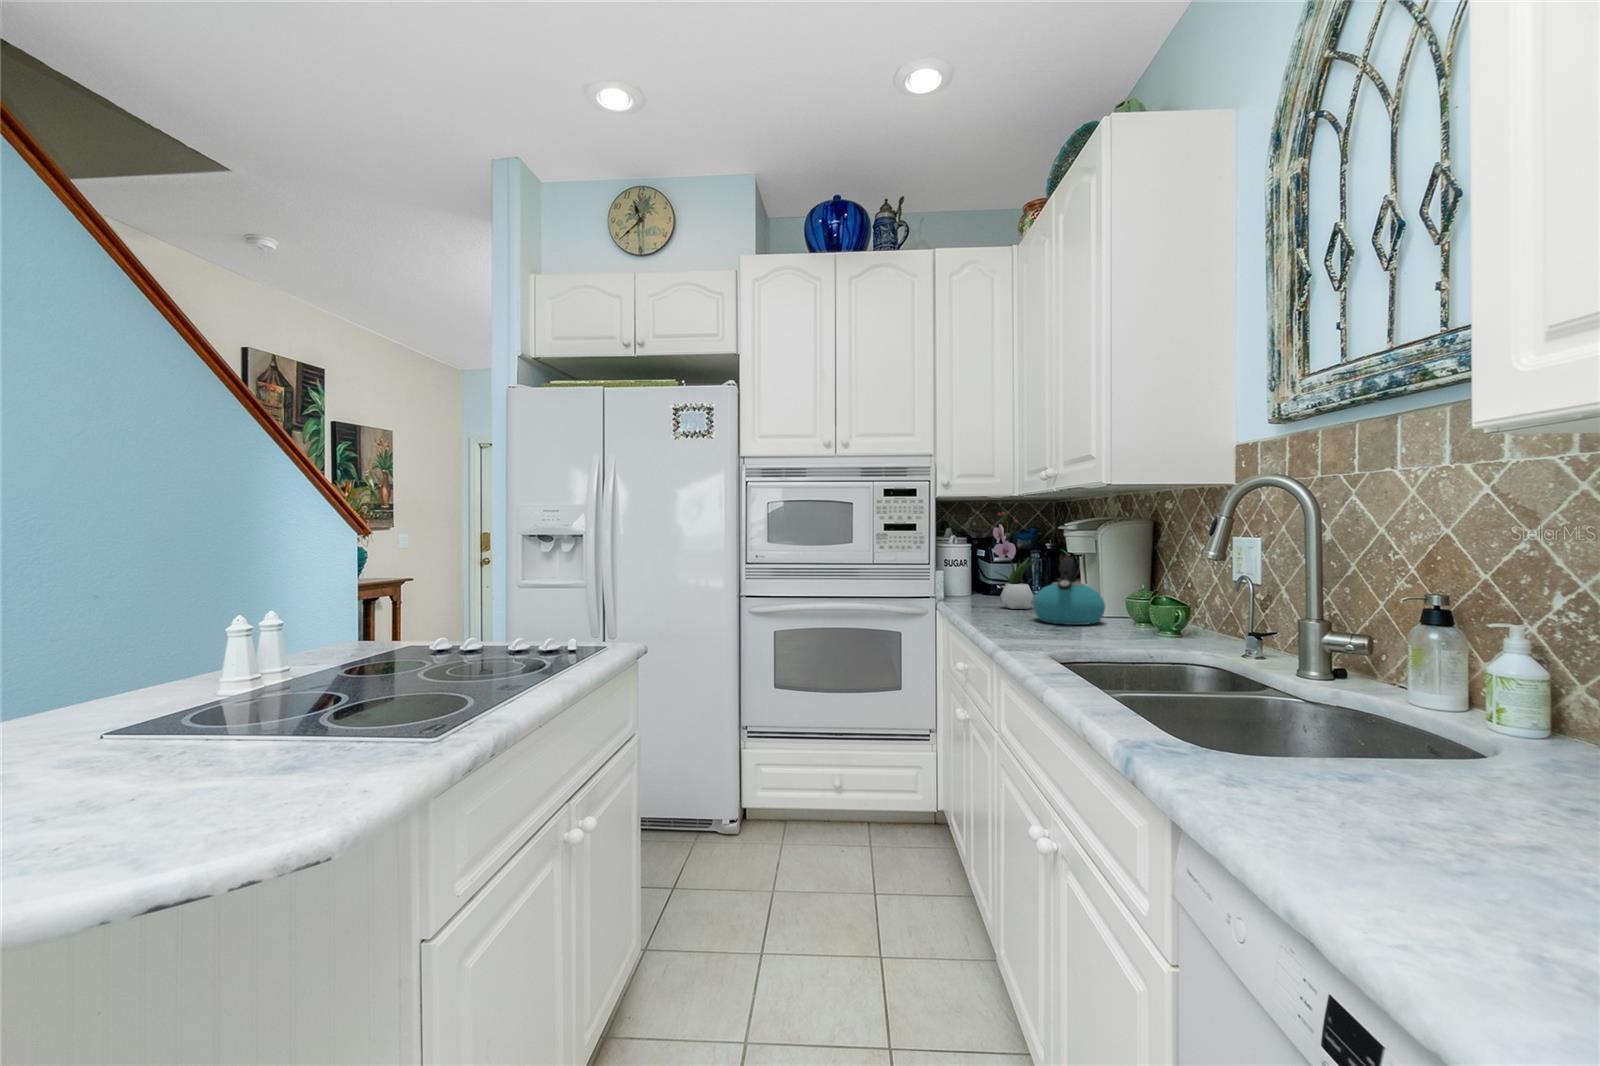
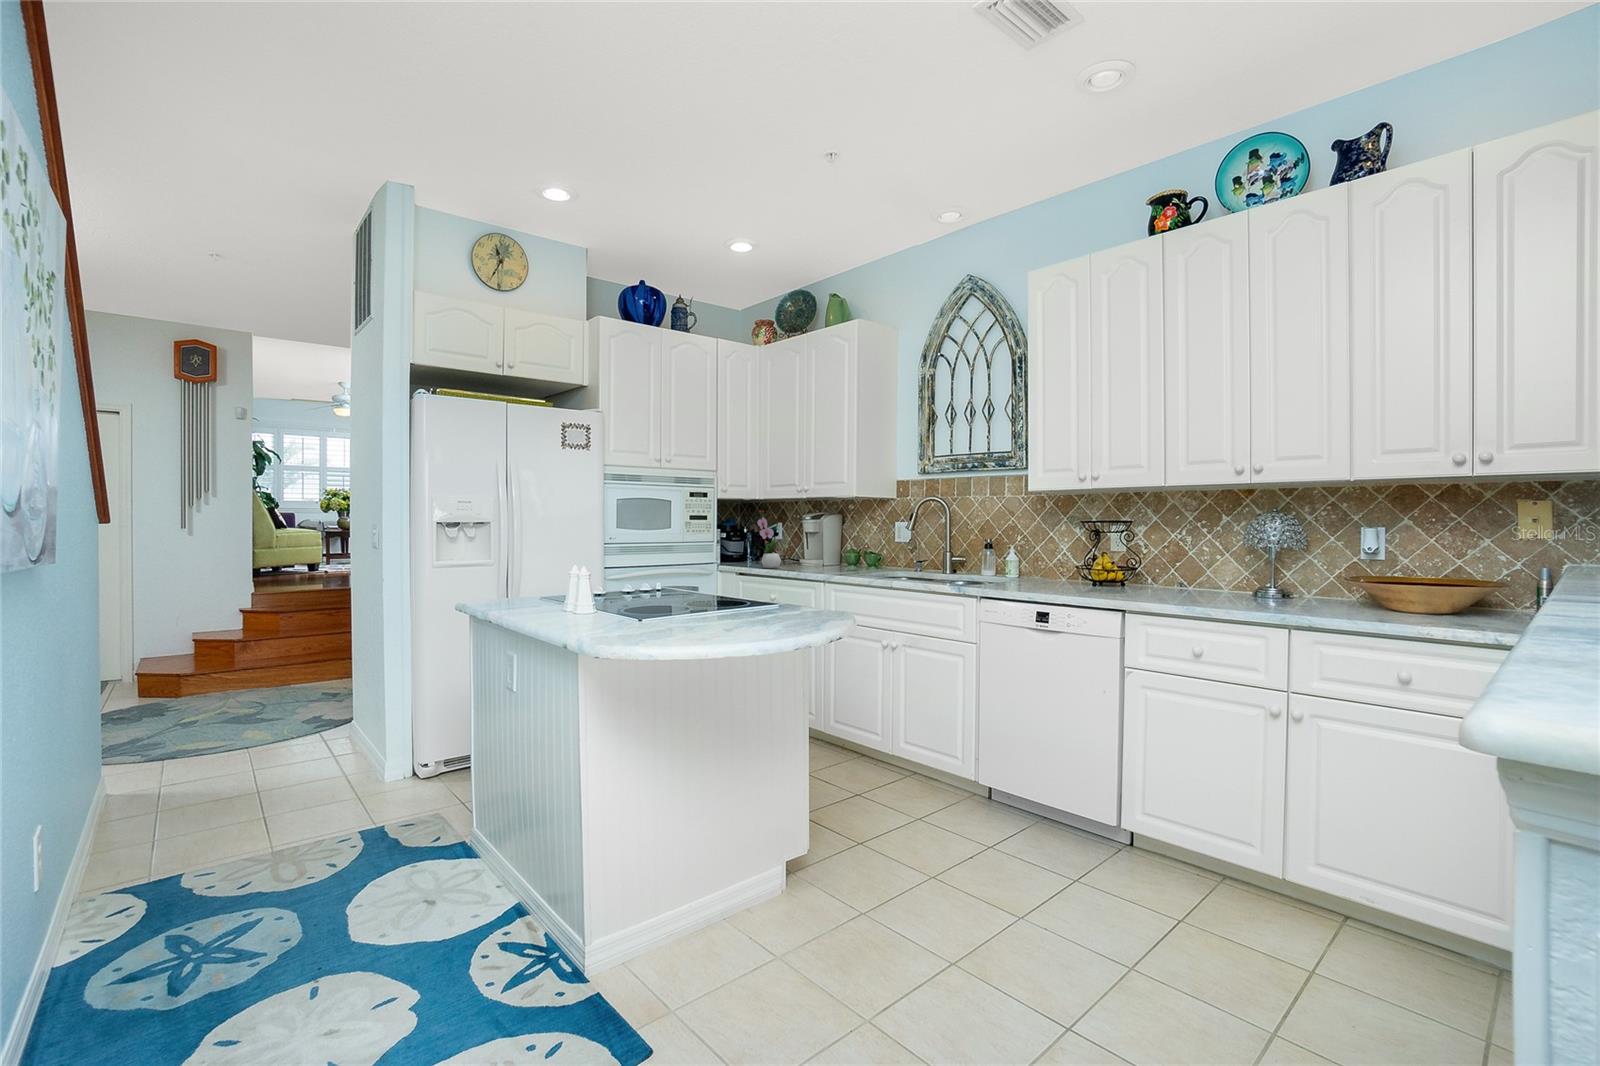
kettle: present [1033,557,1105,625] -> none [799,535,835,570]

